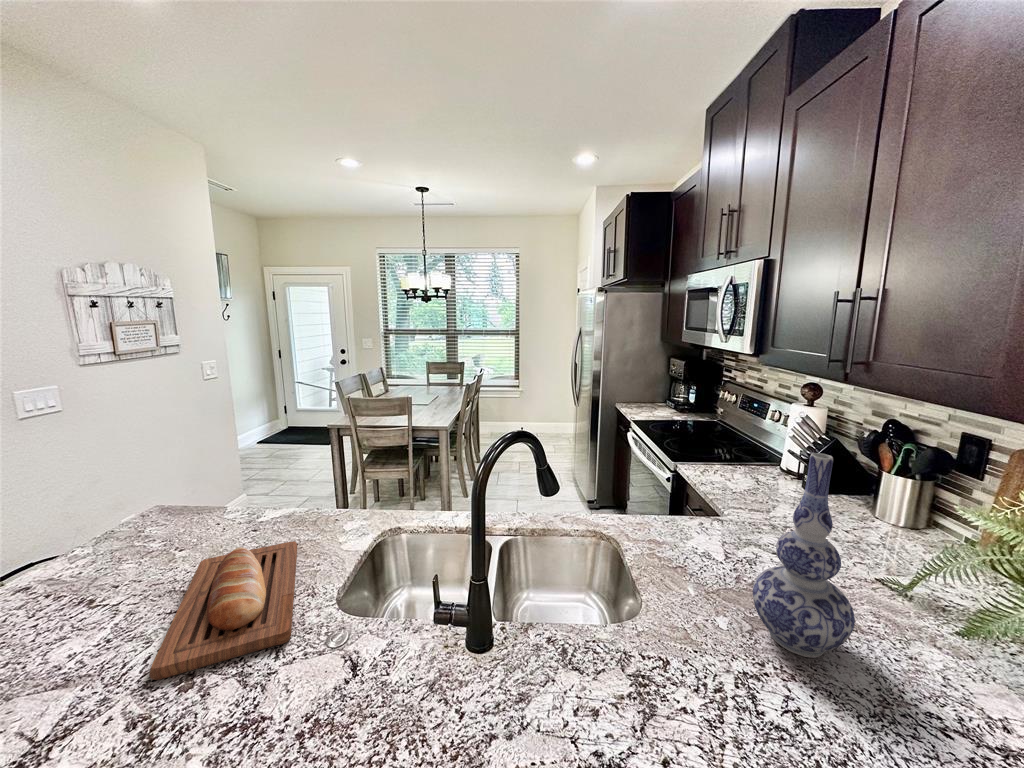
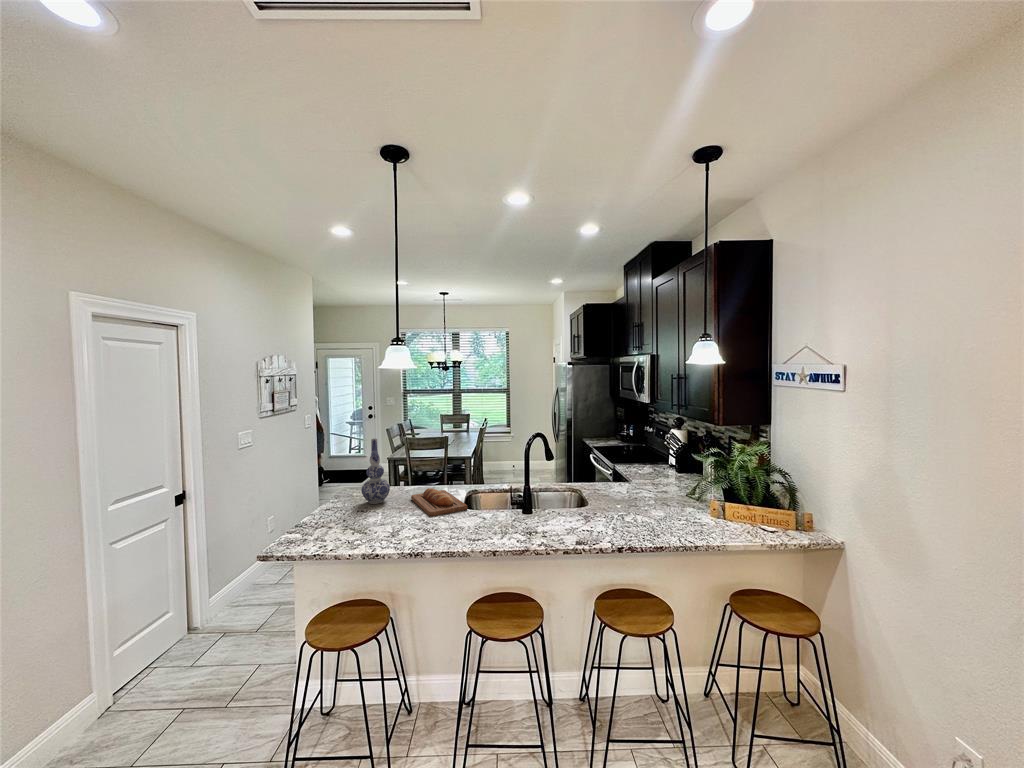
vase: present [753,453,855,658] -> present [361,439,390,504]

